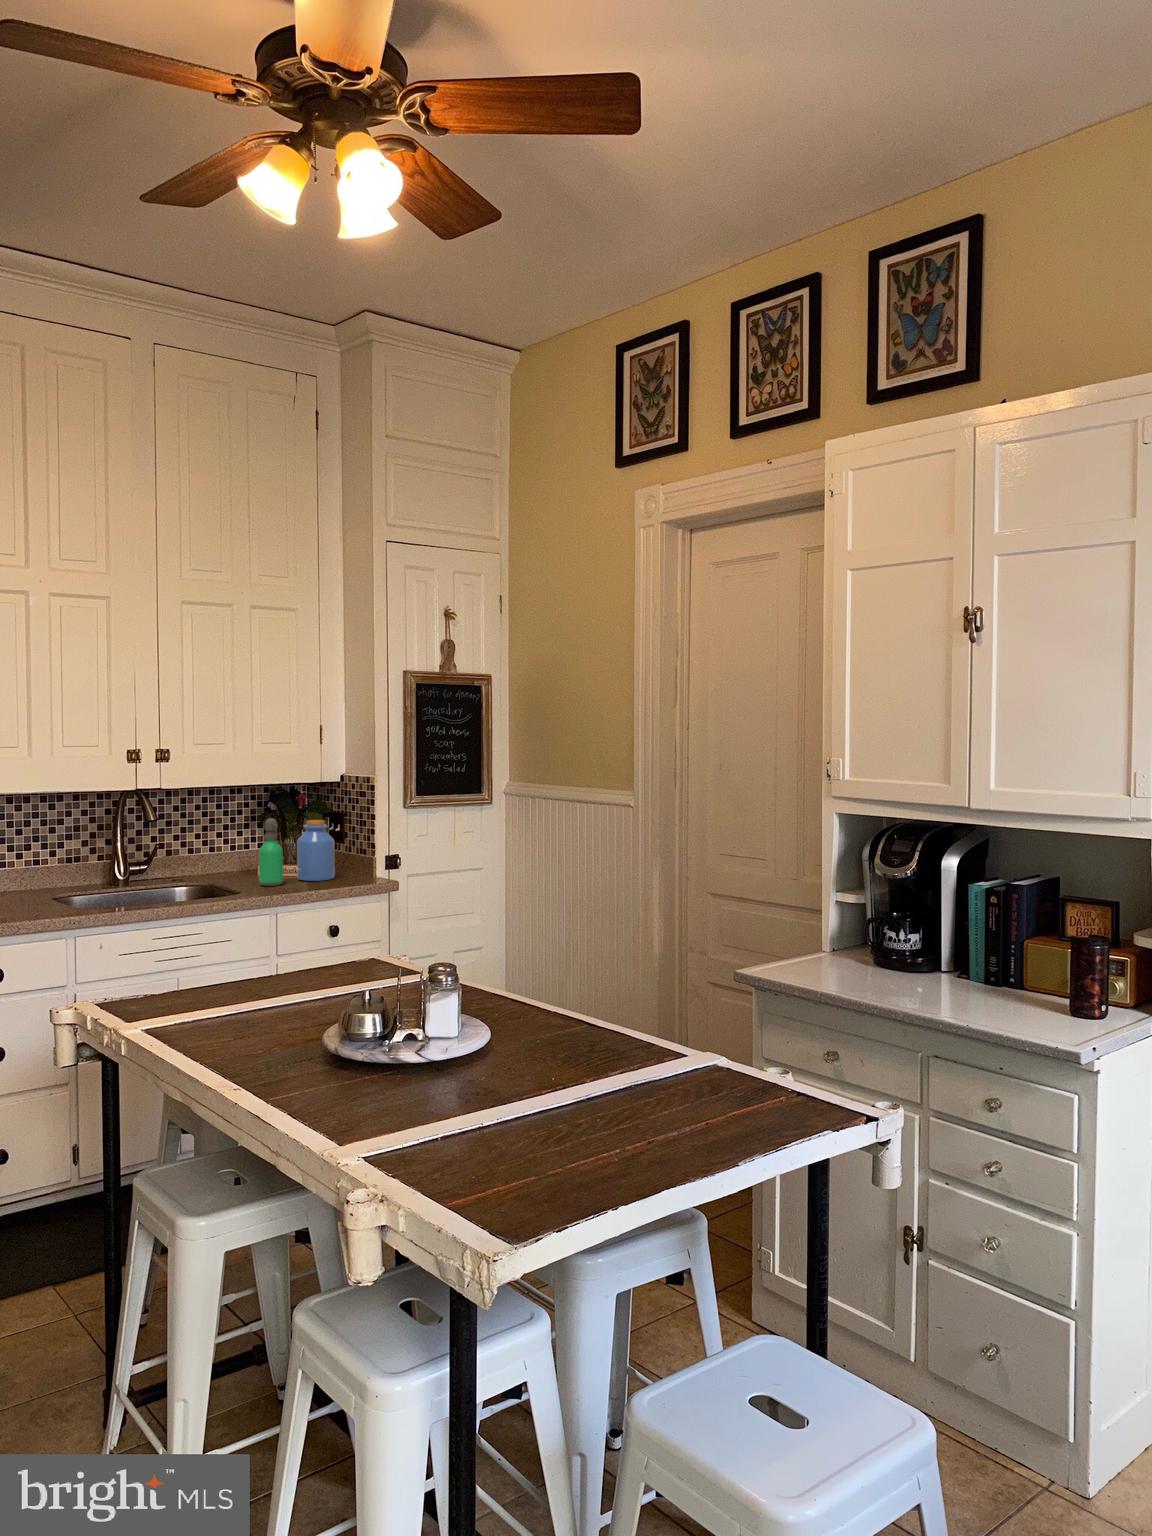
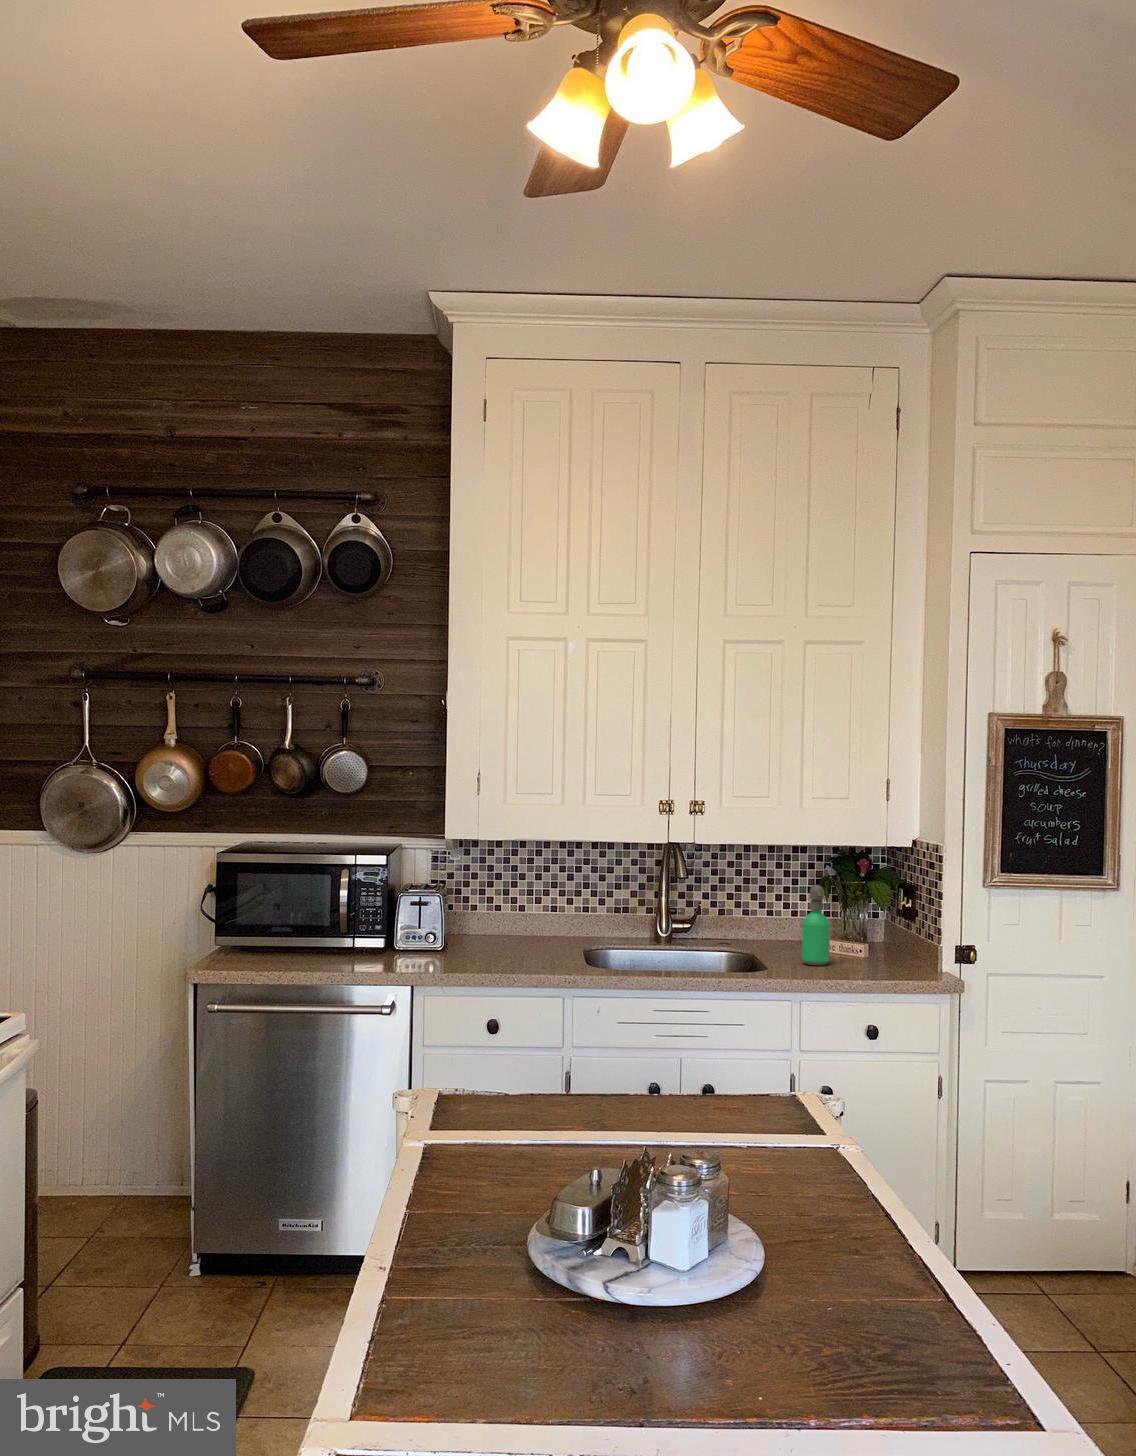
jar: present [297,820,335,881] -> none [852,891,898,966]

